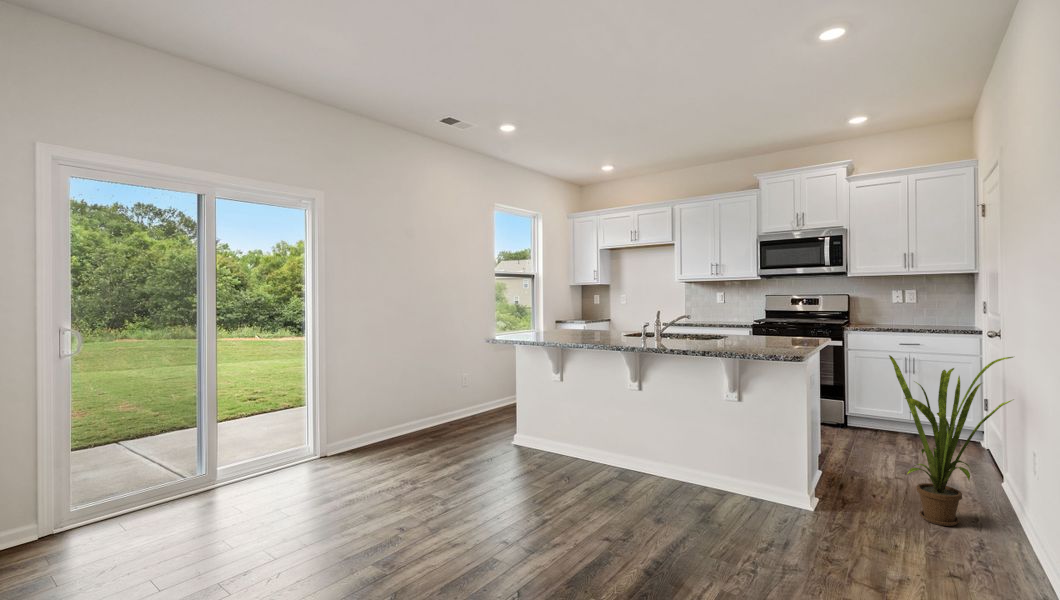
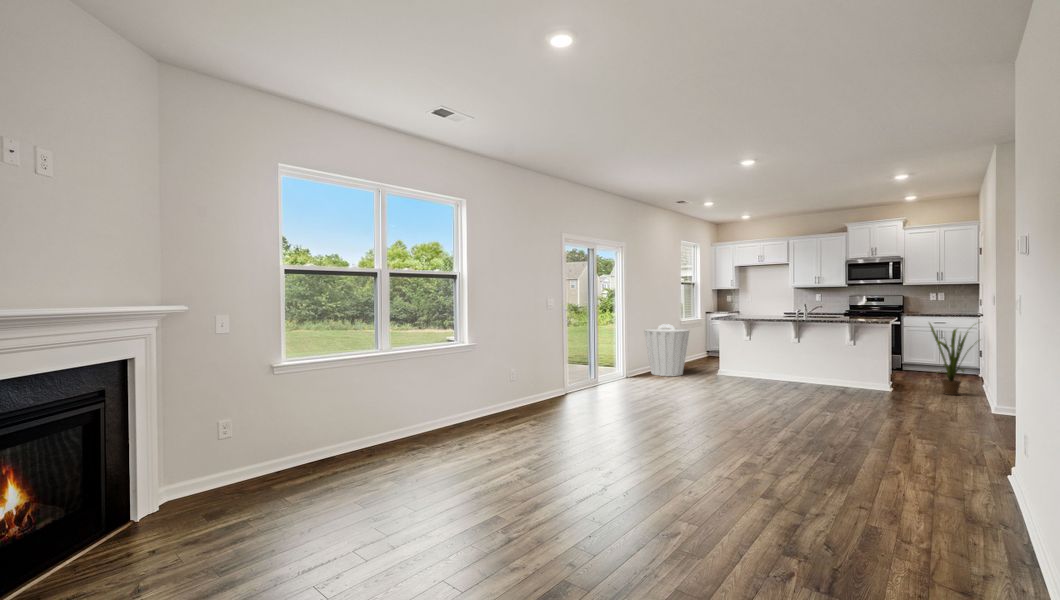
trash can: none [372,351,458,454] -> present [644,324,689,376]

